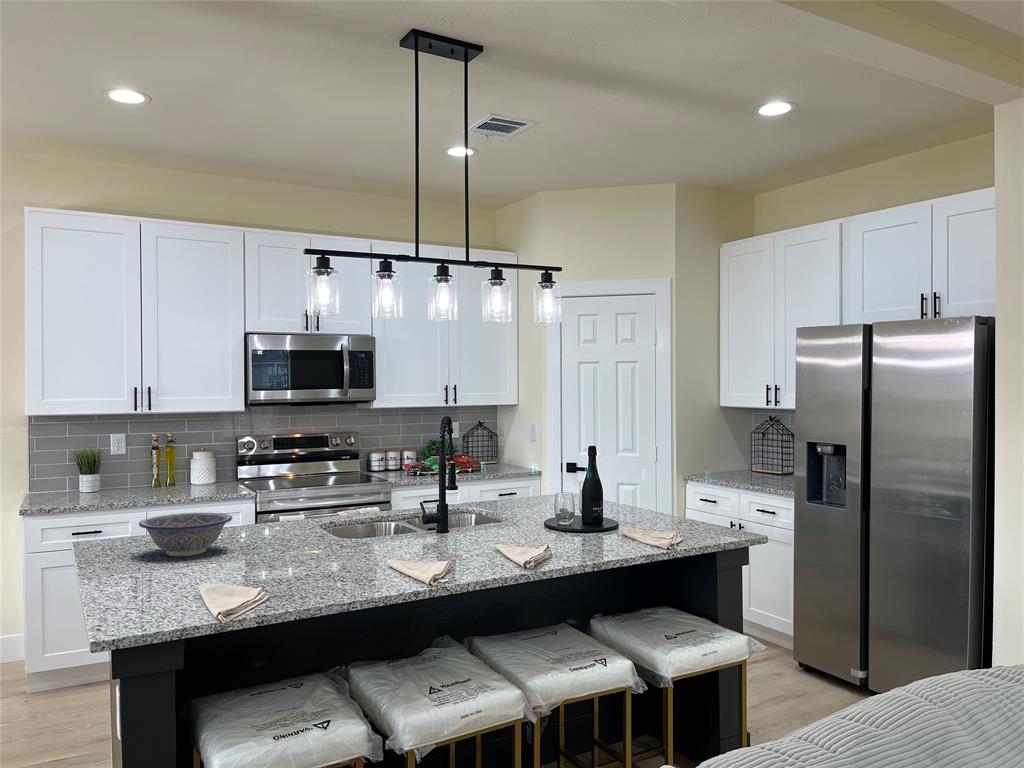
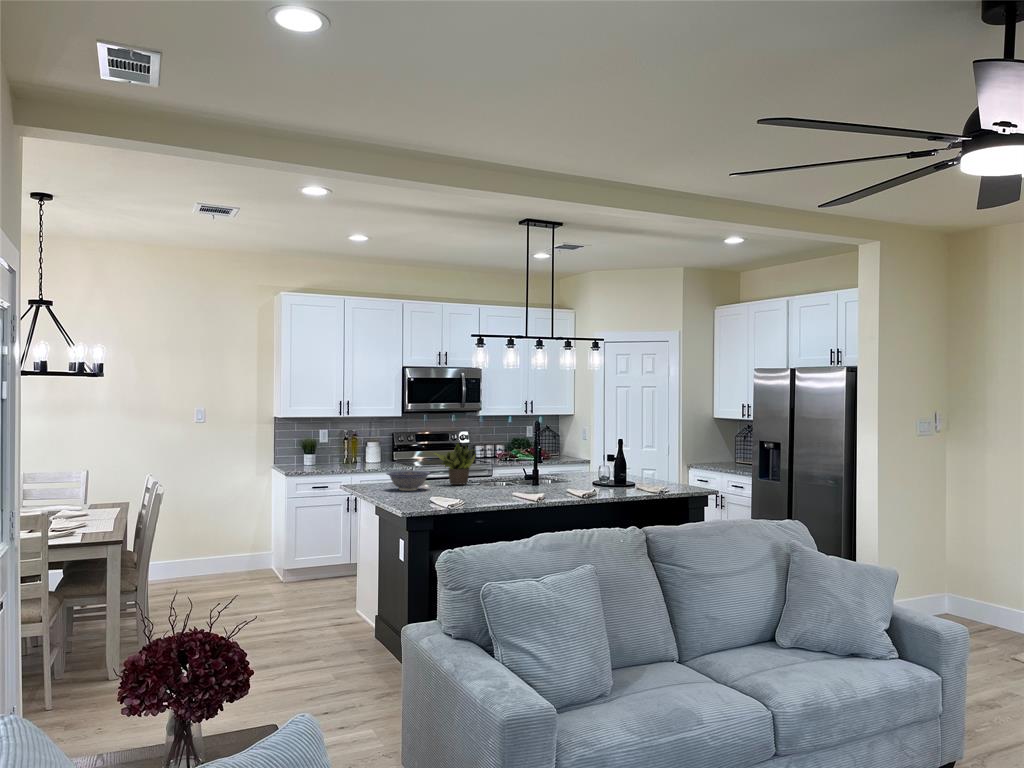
potted plant: none [246,455,333,534] -> present [434,443,476,485]

